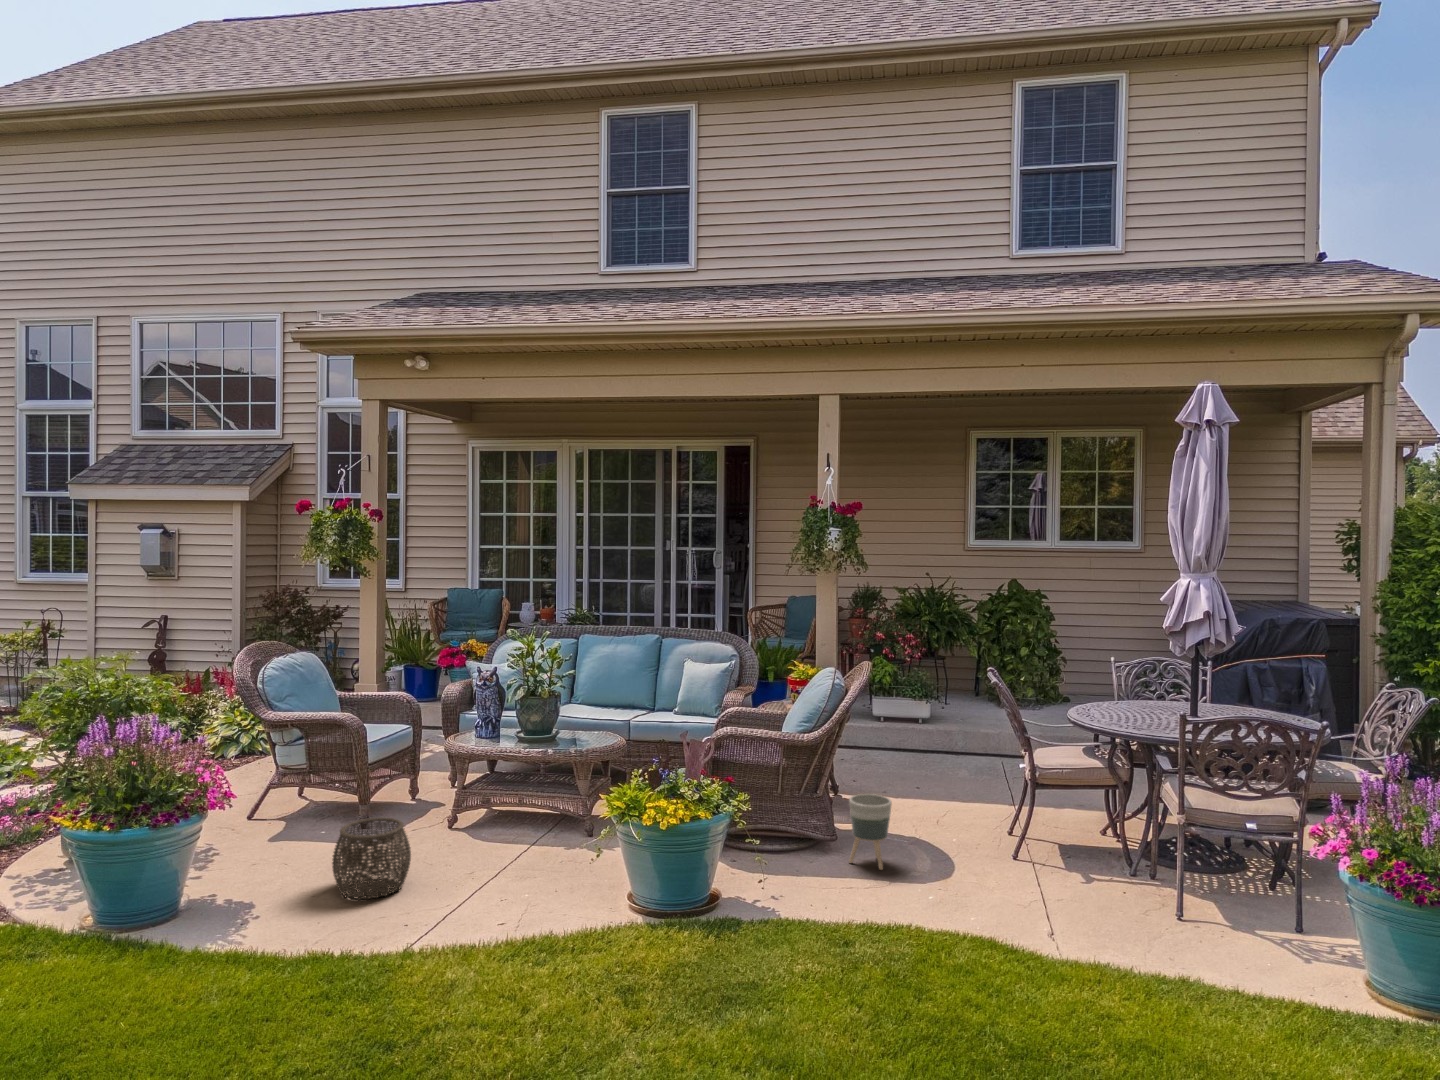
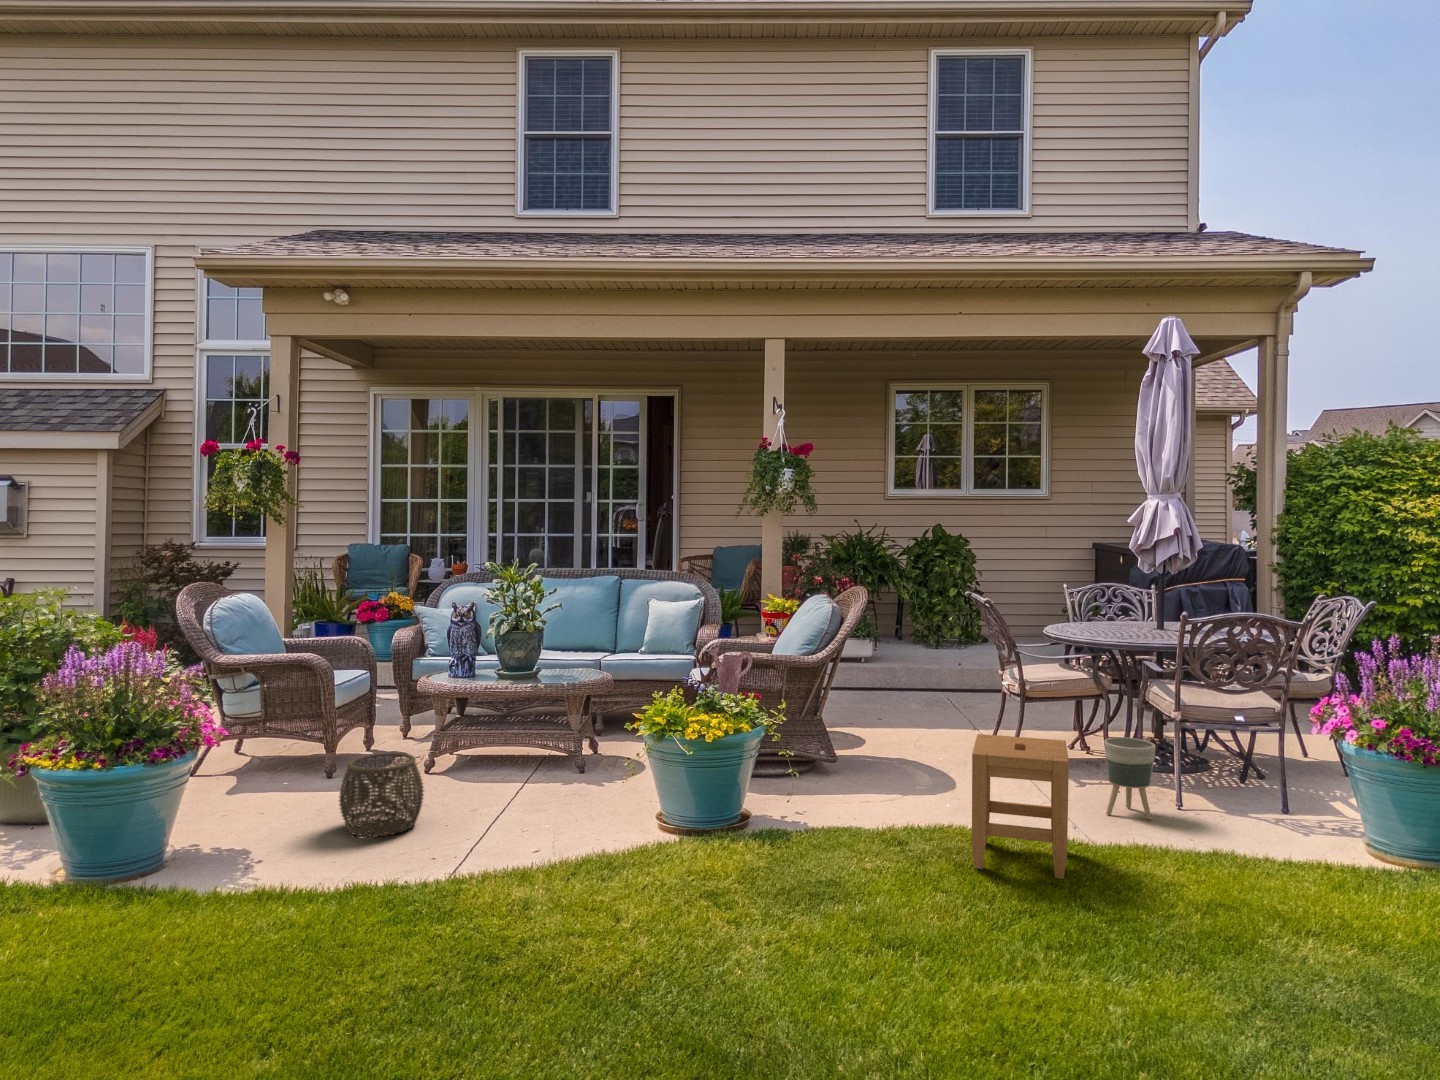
planter: present [849,794,892,870] -> present [1104,737,1156,820]
stool: none [904,841,1019,1010] -> present [972,734,1069,879]

